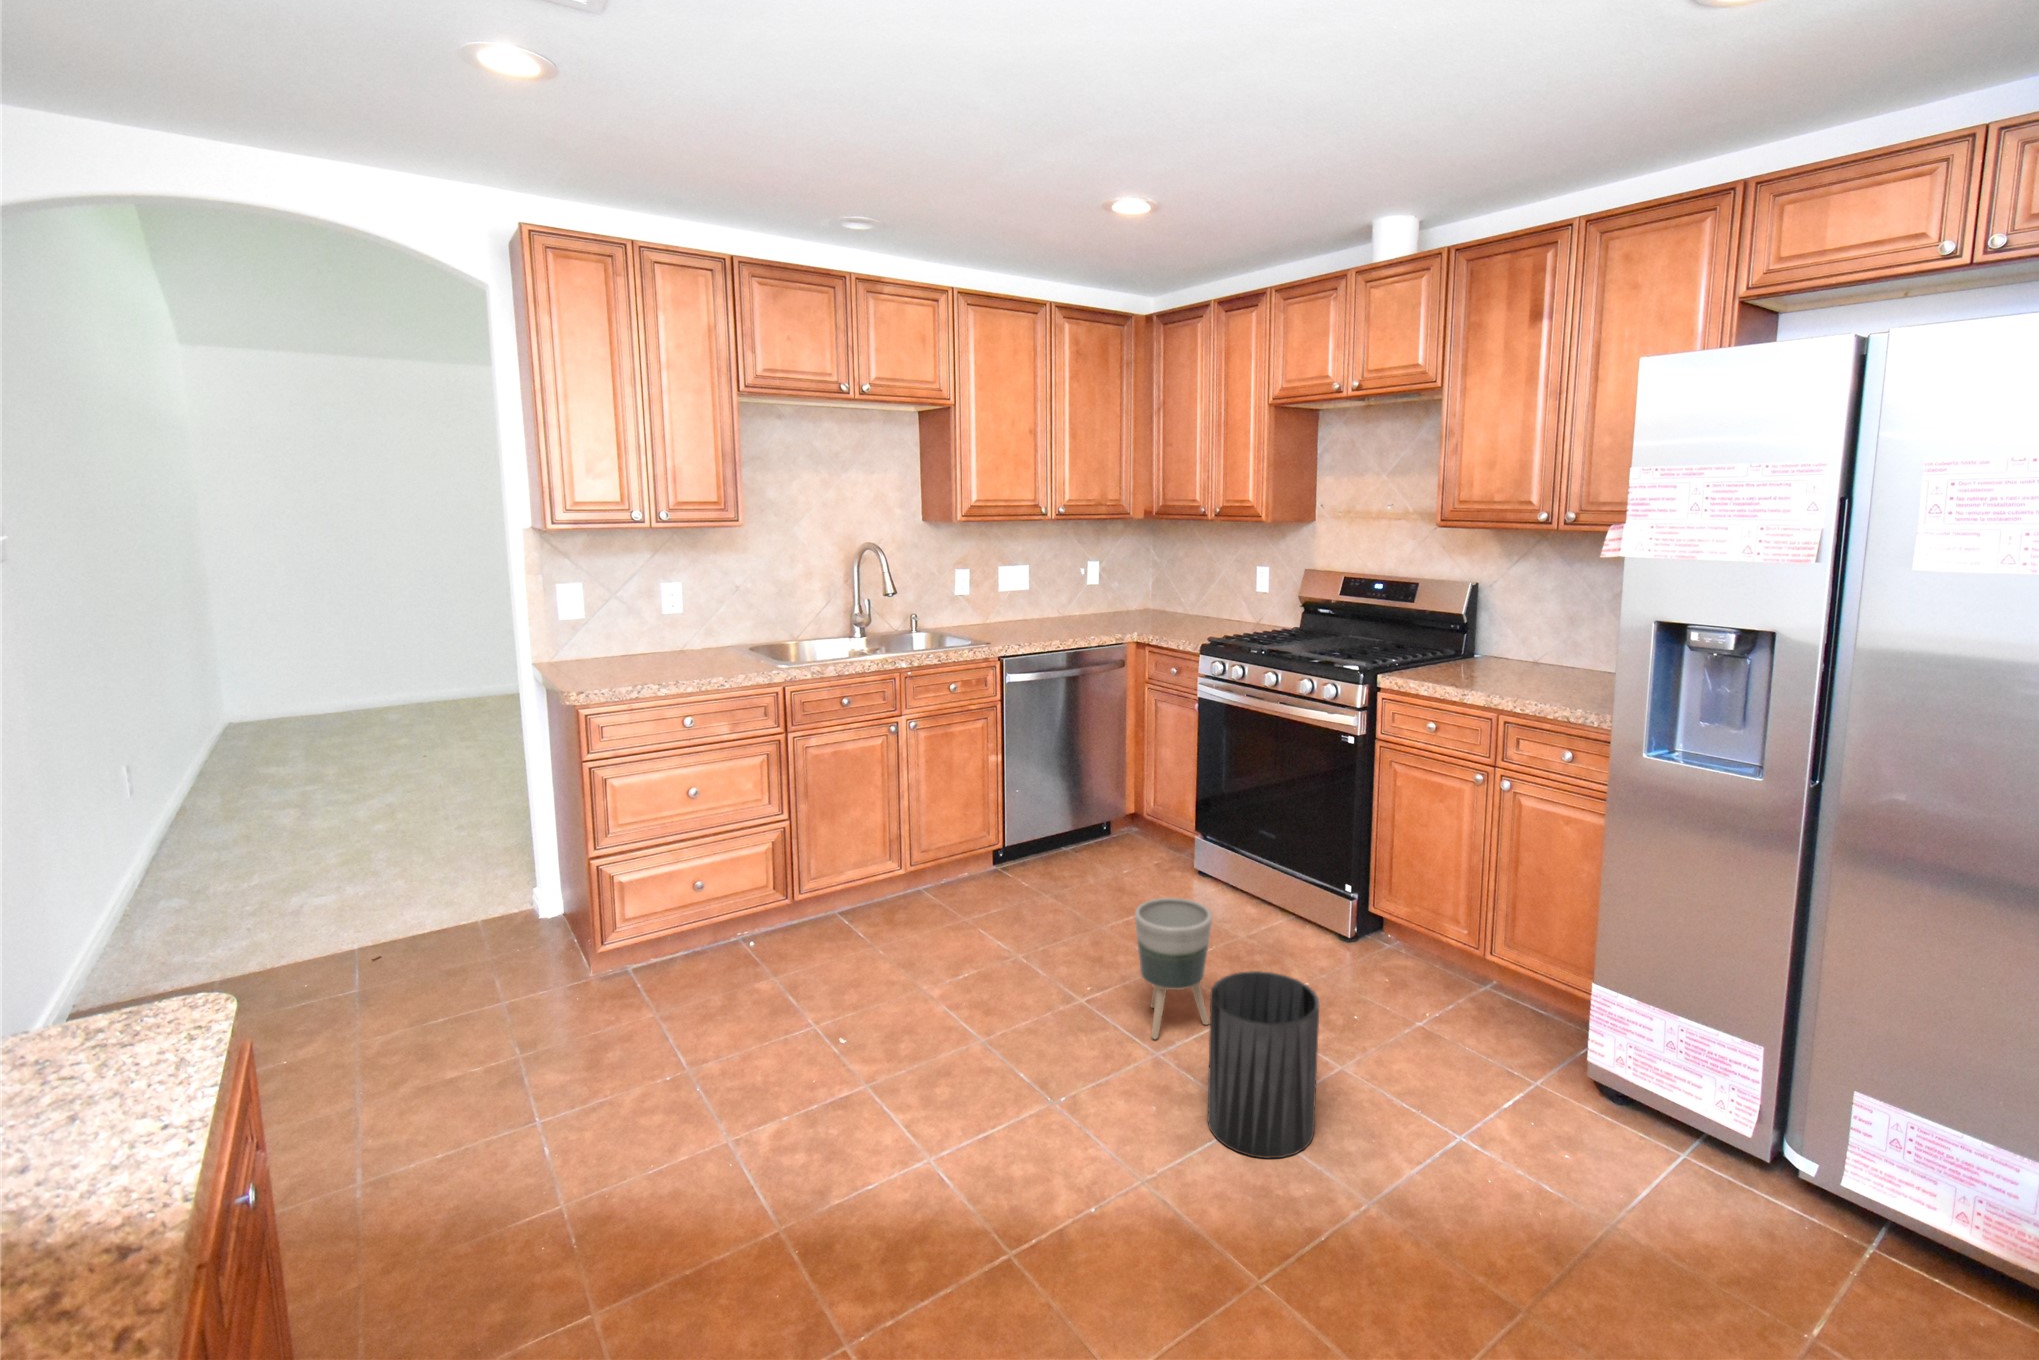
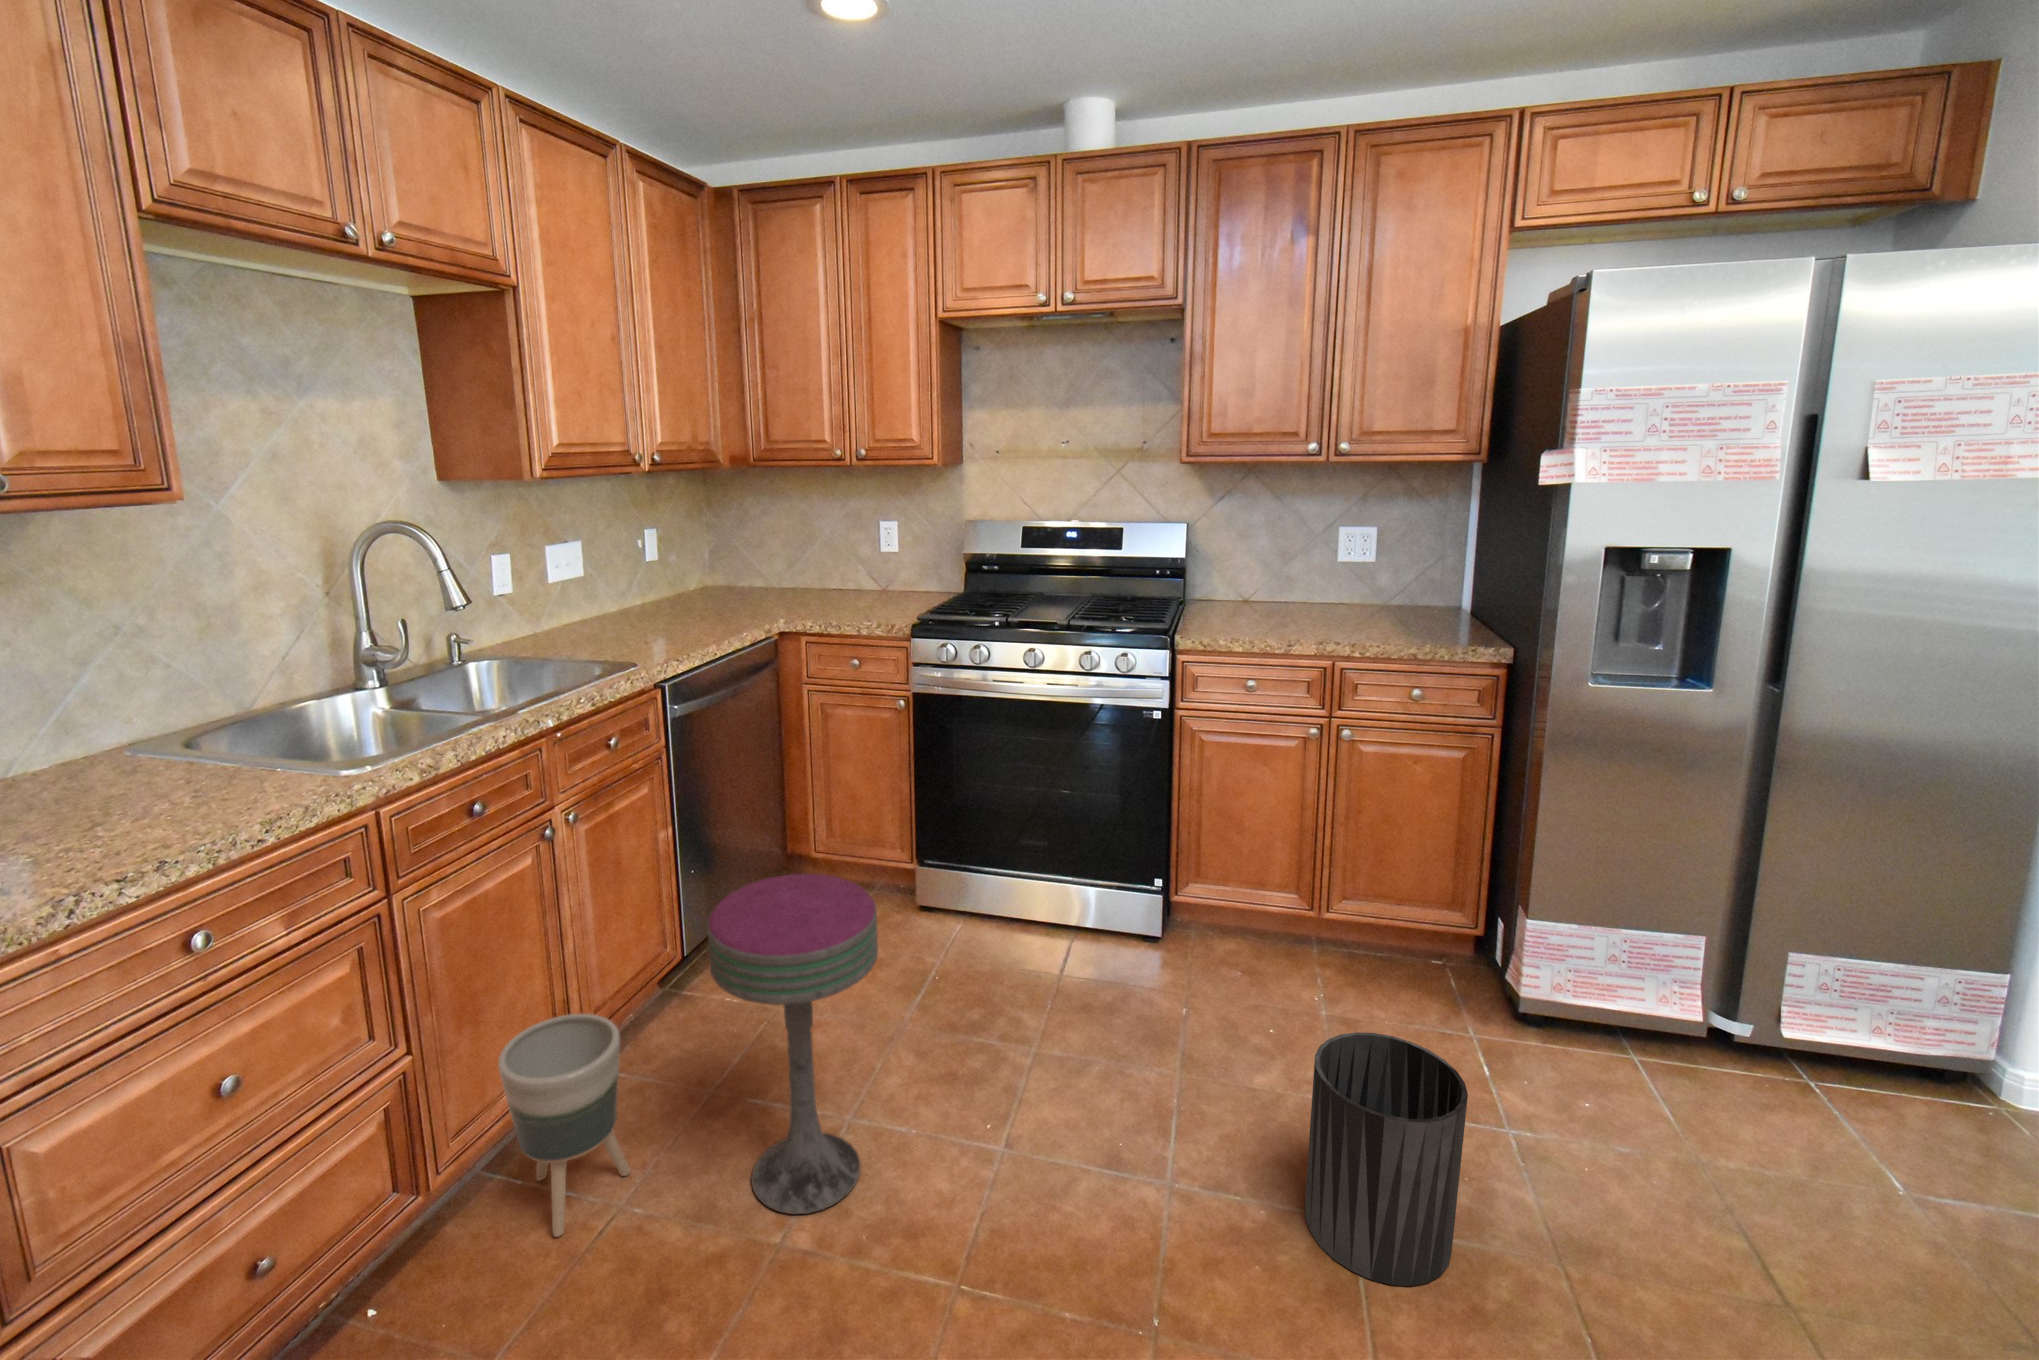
bar stool: none [913,777,1018,985] -> present [707,874,878,1214]
planter: present [1135,898,1212,1039] -> present [498,1014,630,1237]

